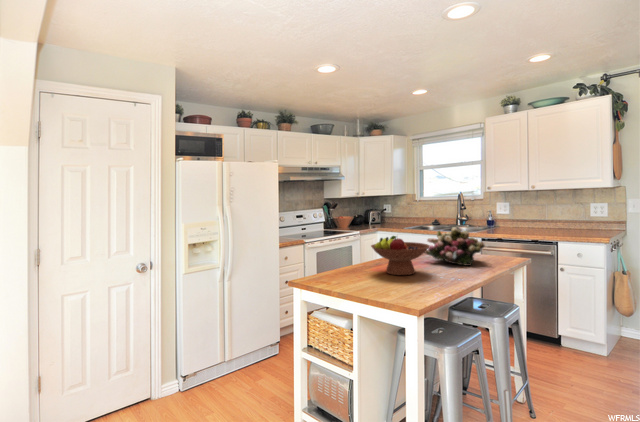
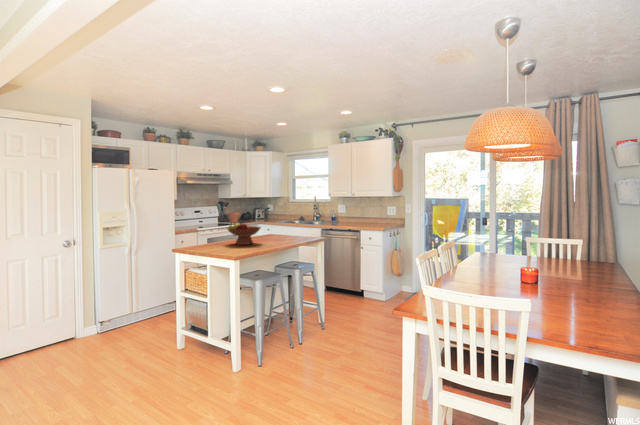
flower arrangement: present [424,227,485,266] -> none [265,218,300,241]

